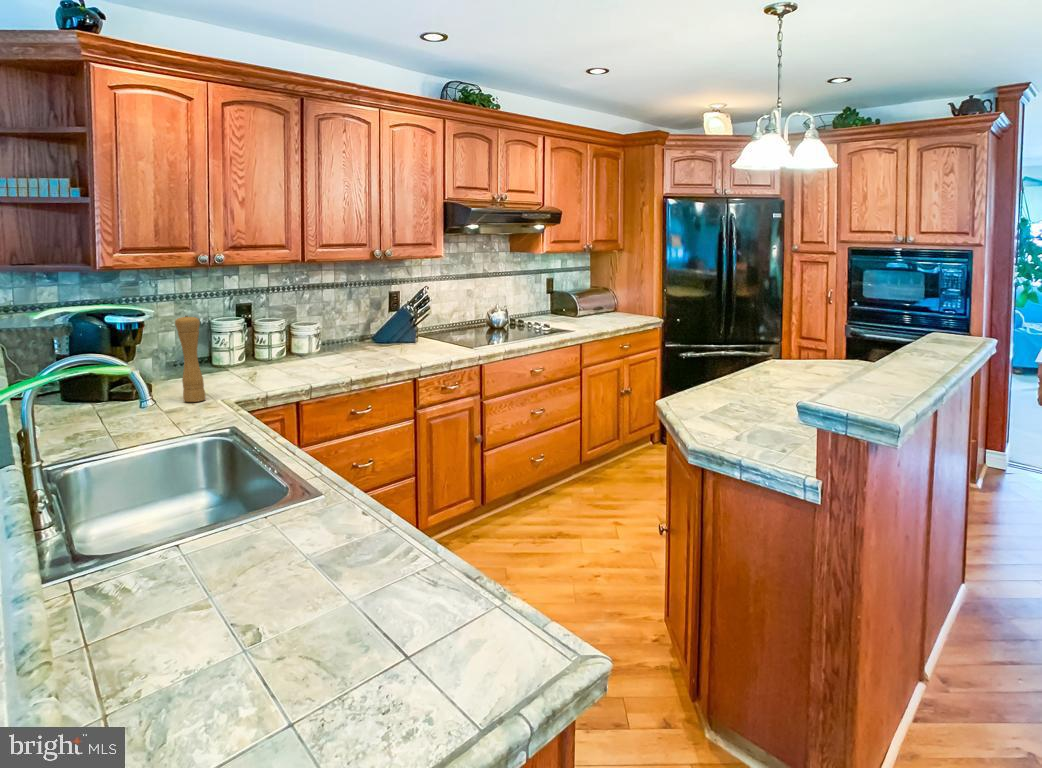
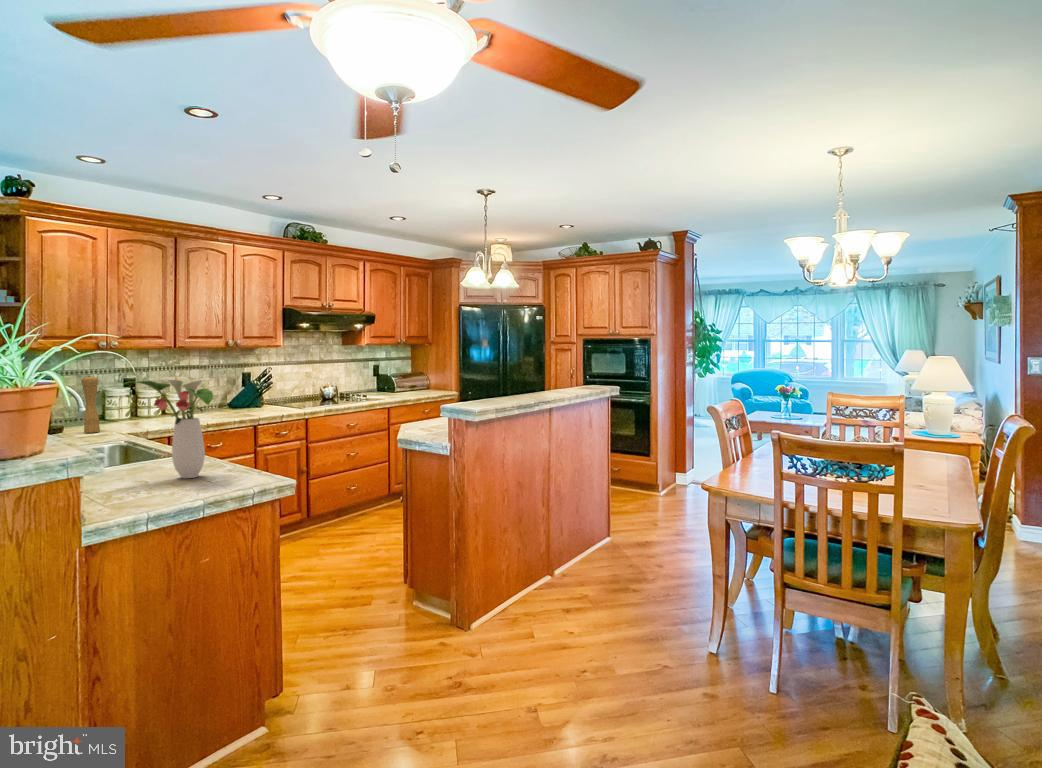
flower arrangement: none [215,398,438,642] -> present [136,376,213,478]

